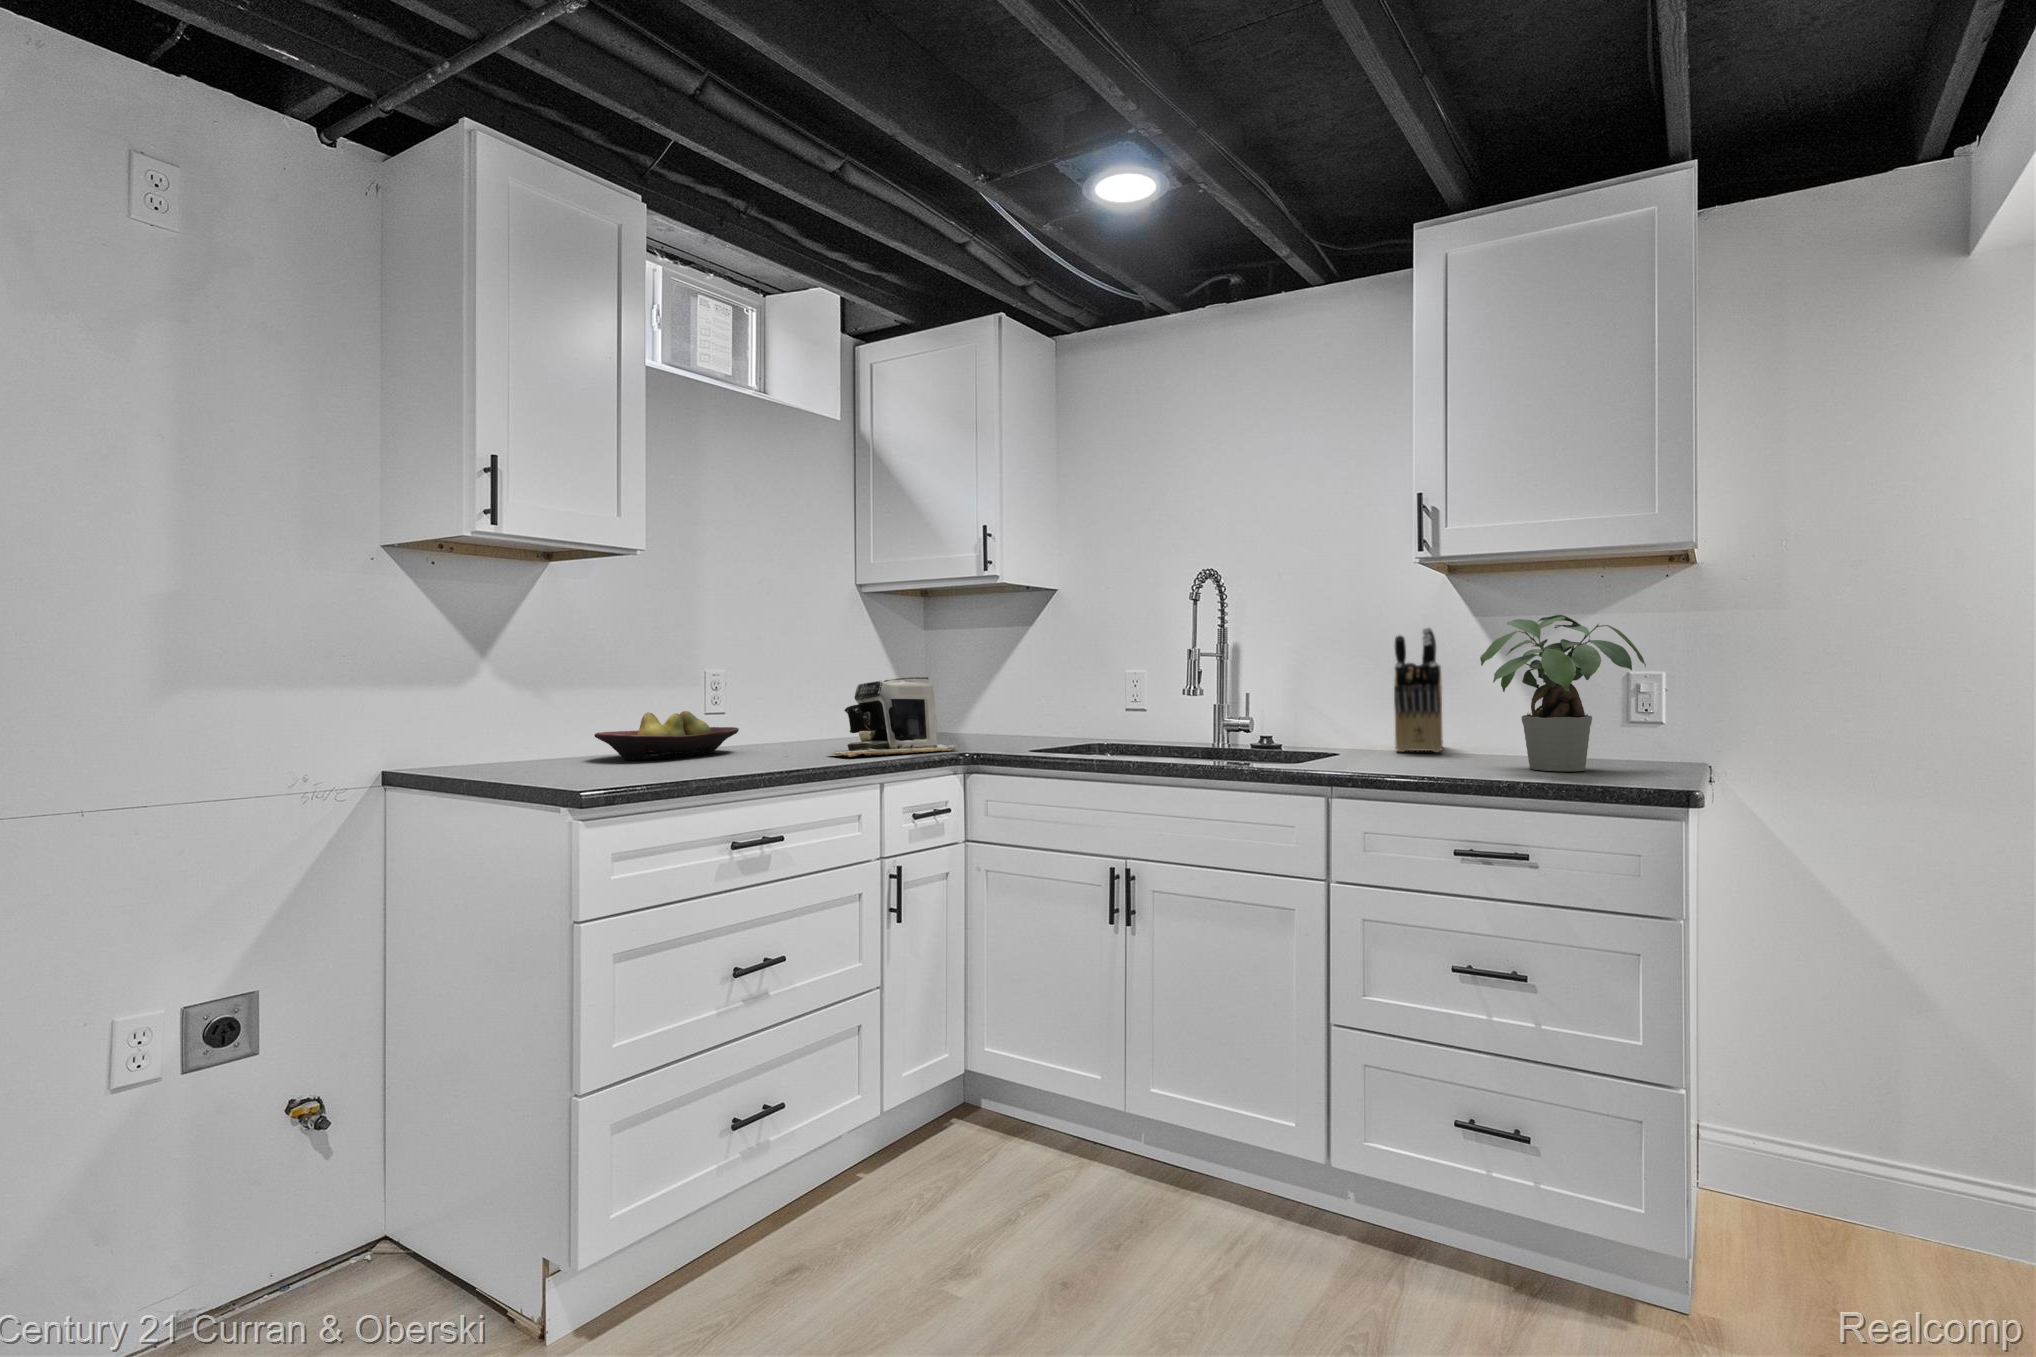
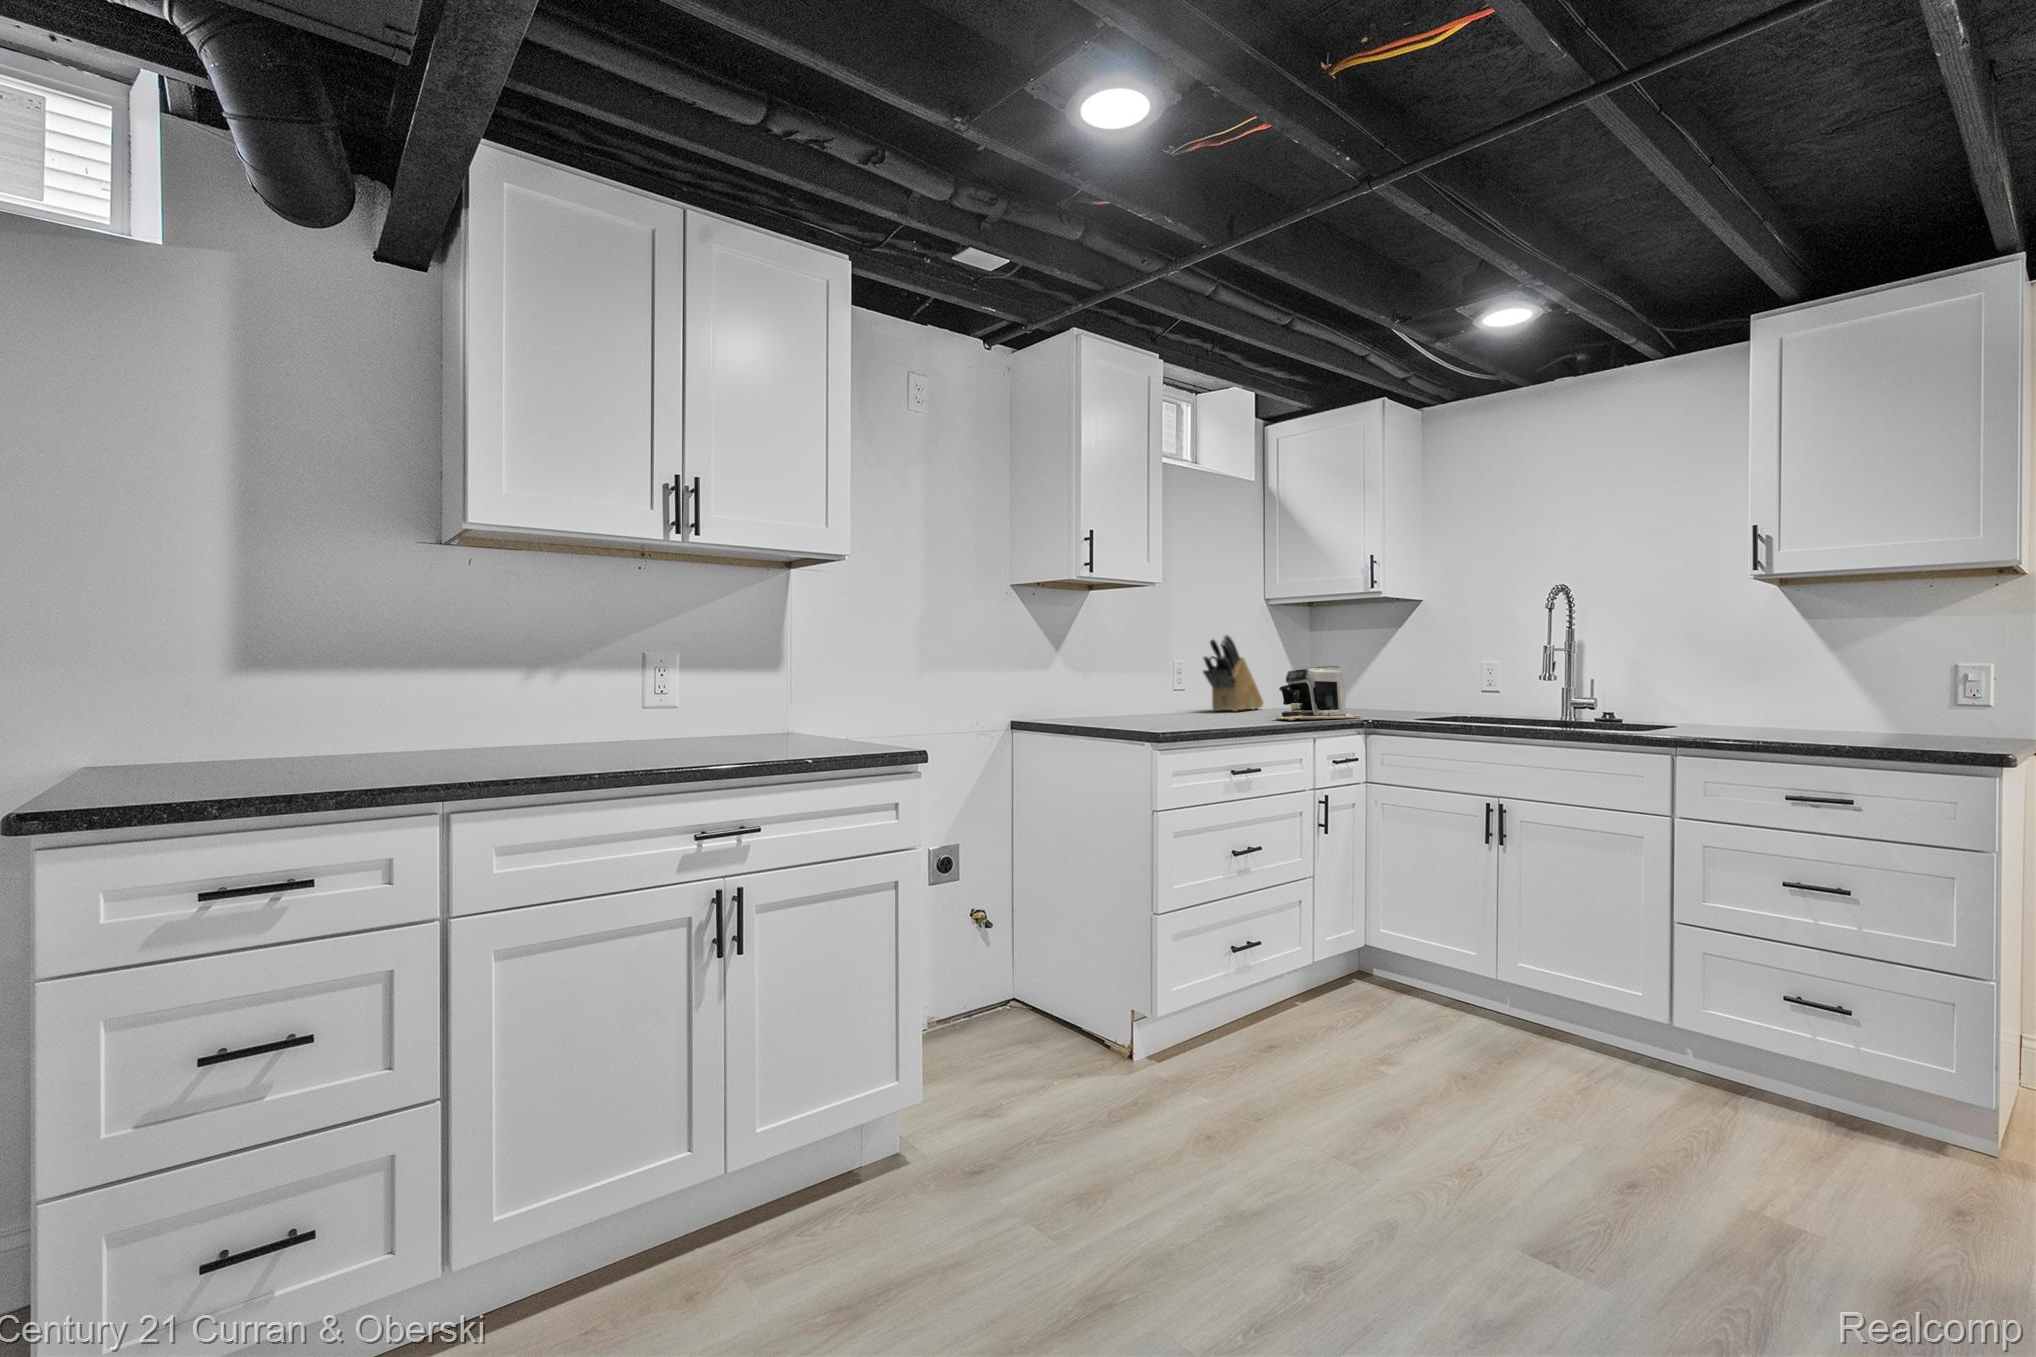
potted plant: present [1480,615,1646,771] -> none [1810,619,1969,741]
knife block: present [1394,628,1443,752] -> present [1203,635,1263,711]
fruit bowl: present [594,711,739,760] -> none [1120,688,1205,719]

